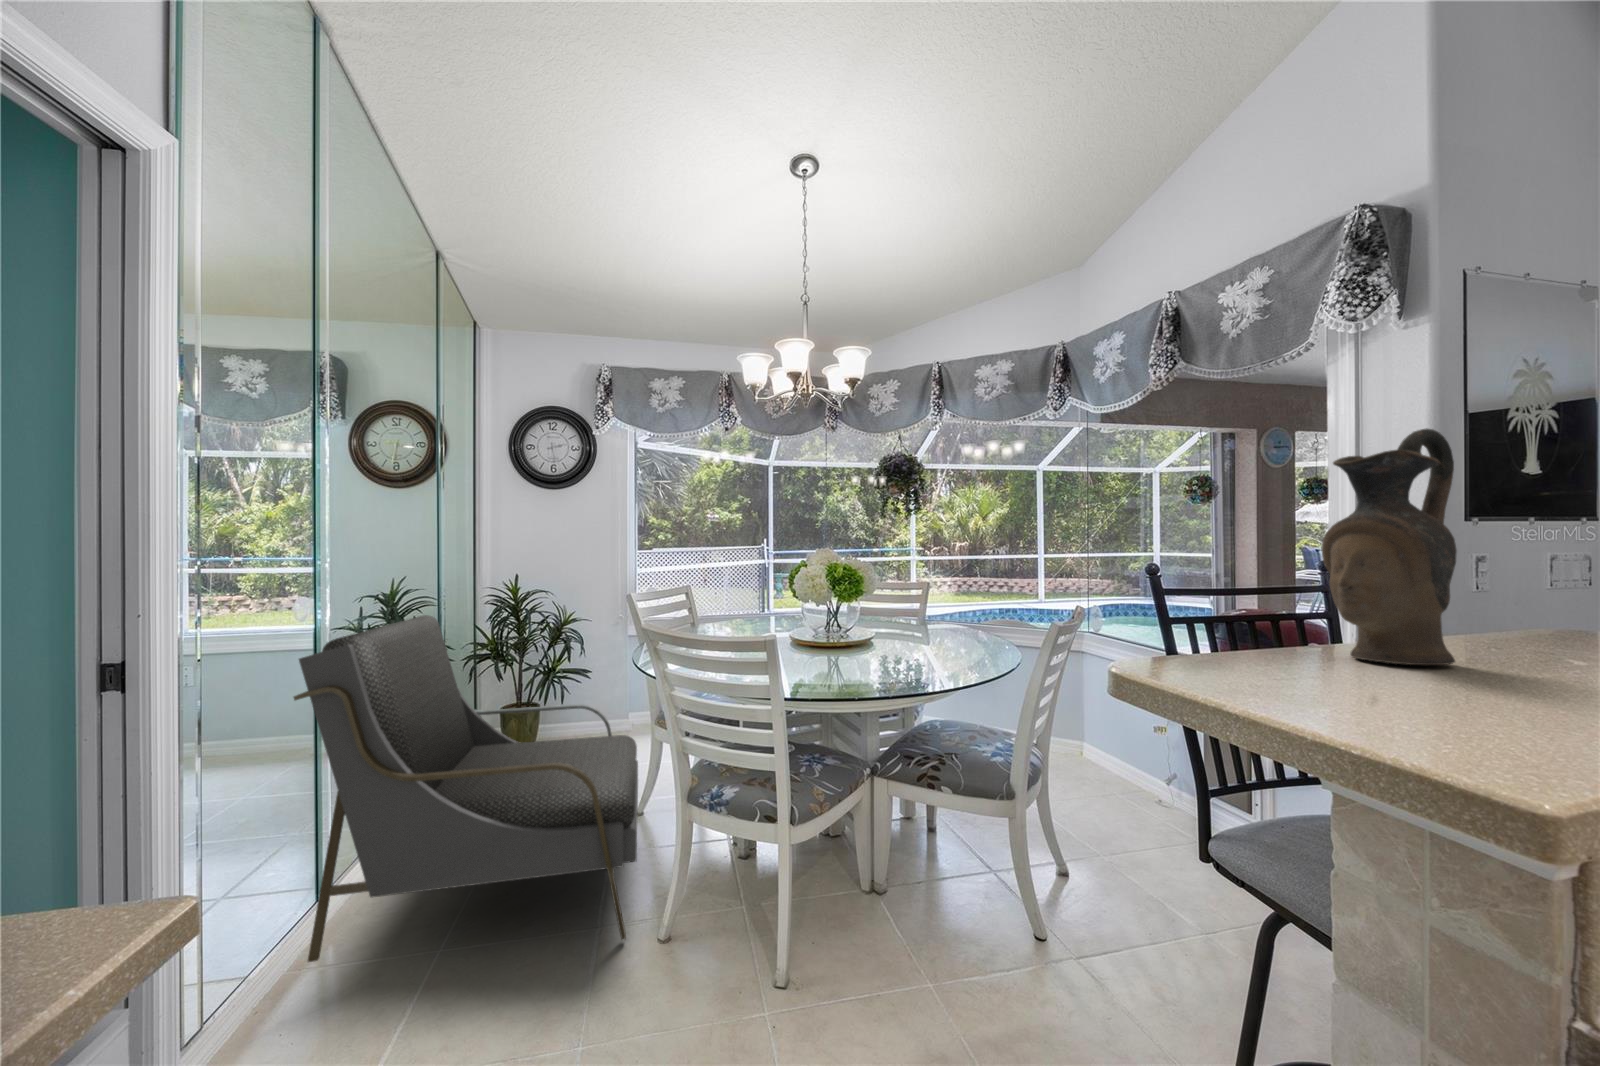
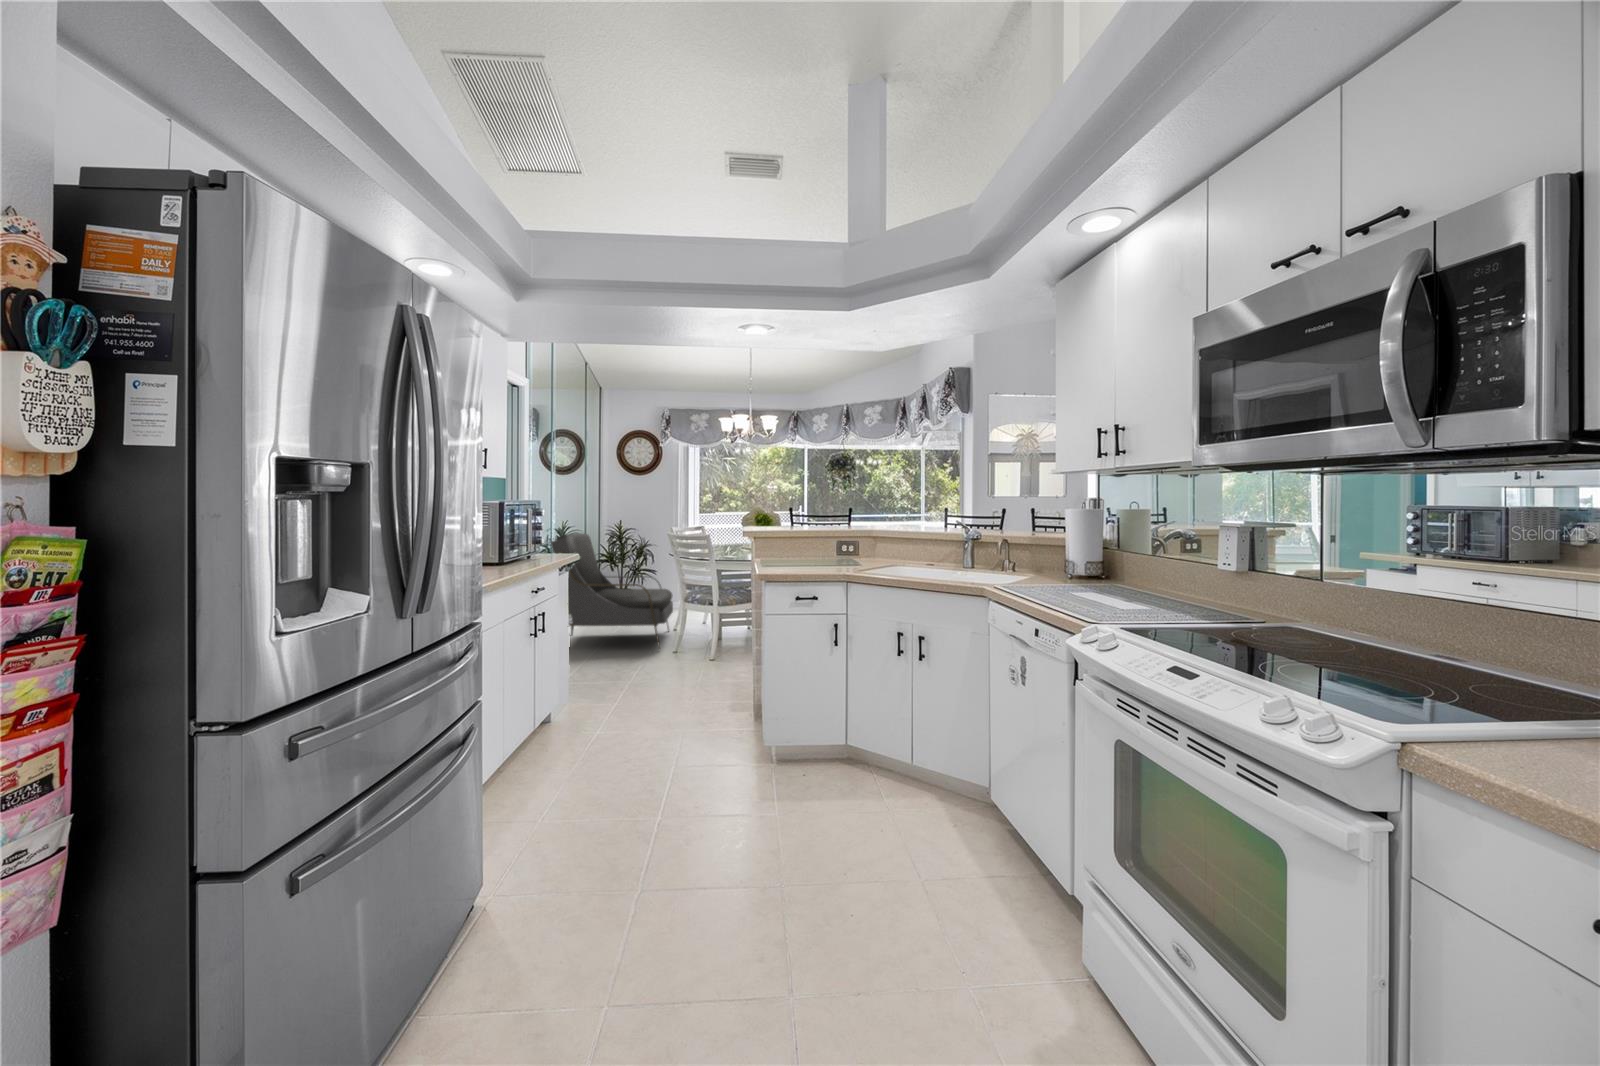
ceramic pitcher: present [1321,428,1457,665] -> none [789,480,820,530]

